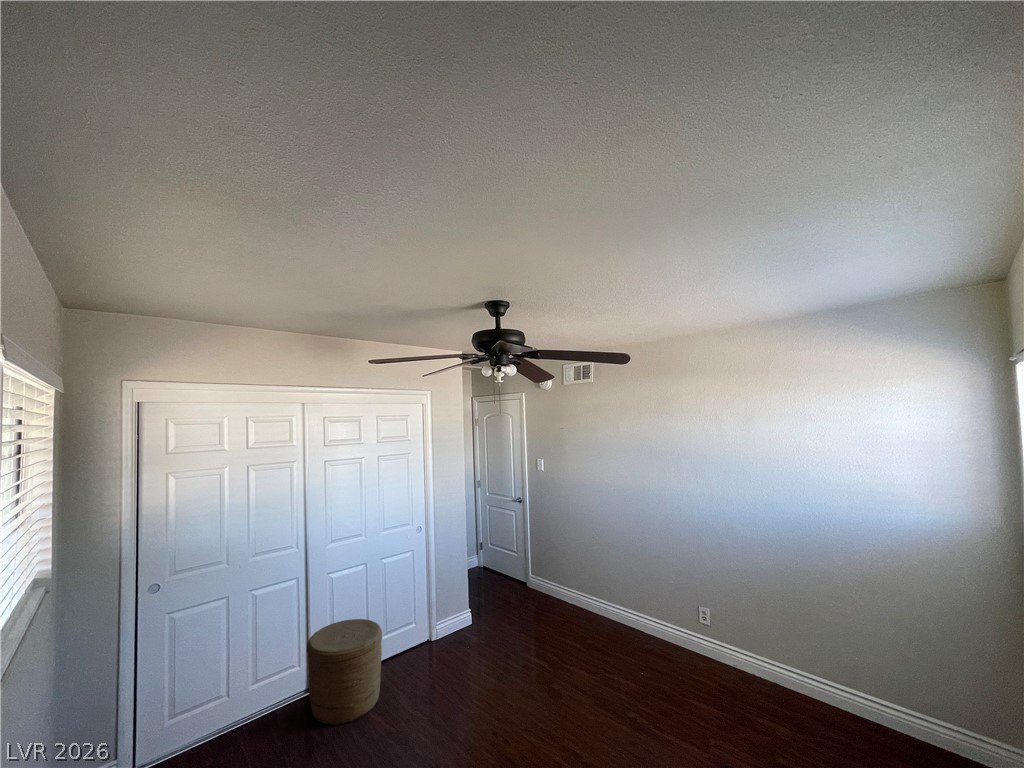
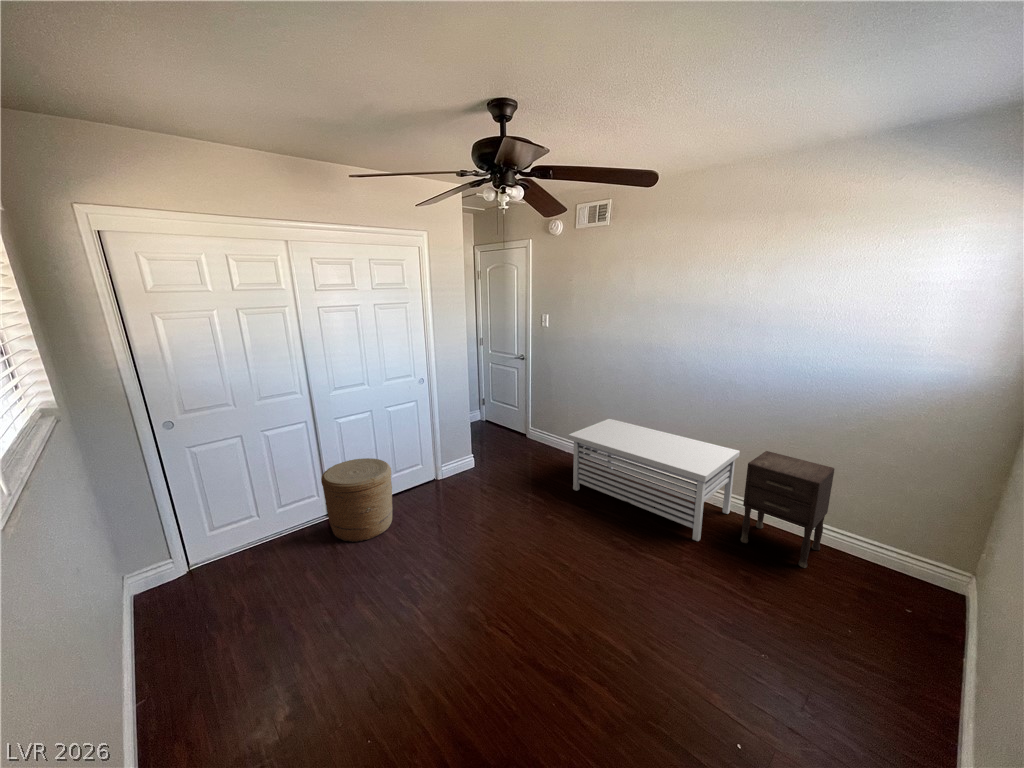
storage bench: none [570,566,751,716] -> present [568,419,740,541]
nightstand: none [758,603,855,749] -> present [741,451,835,568]

